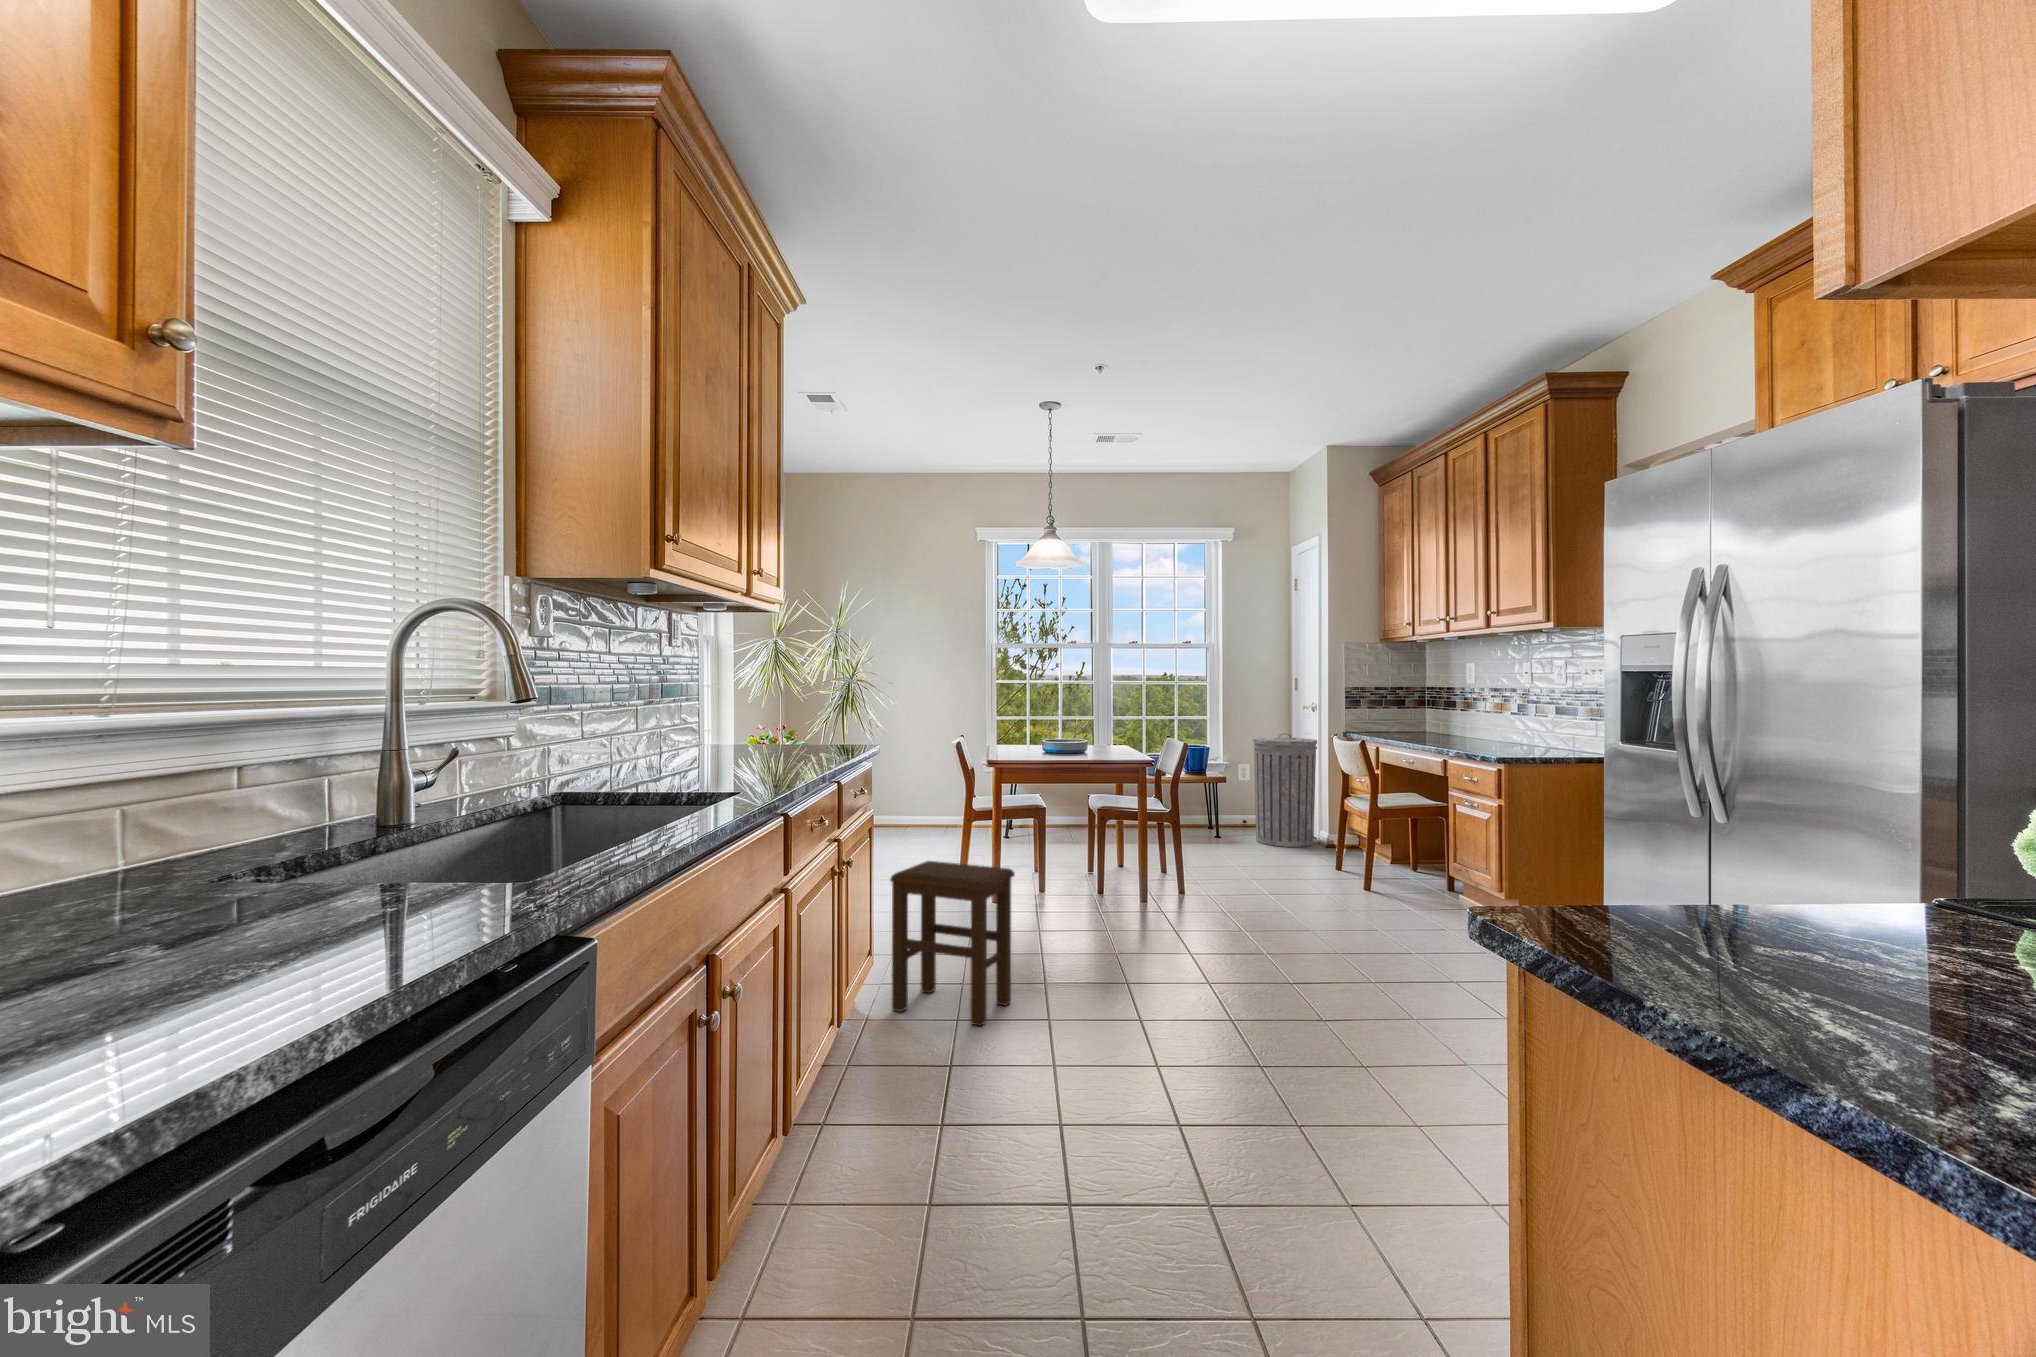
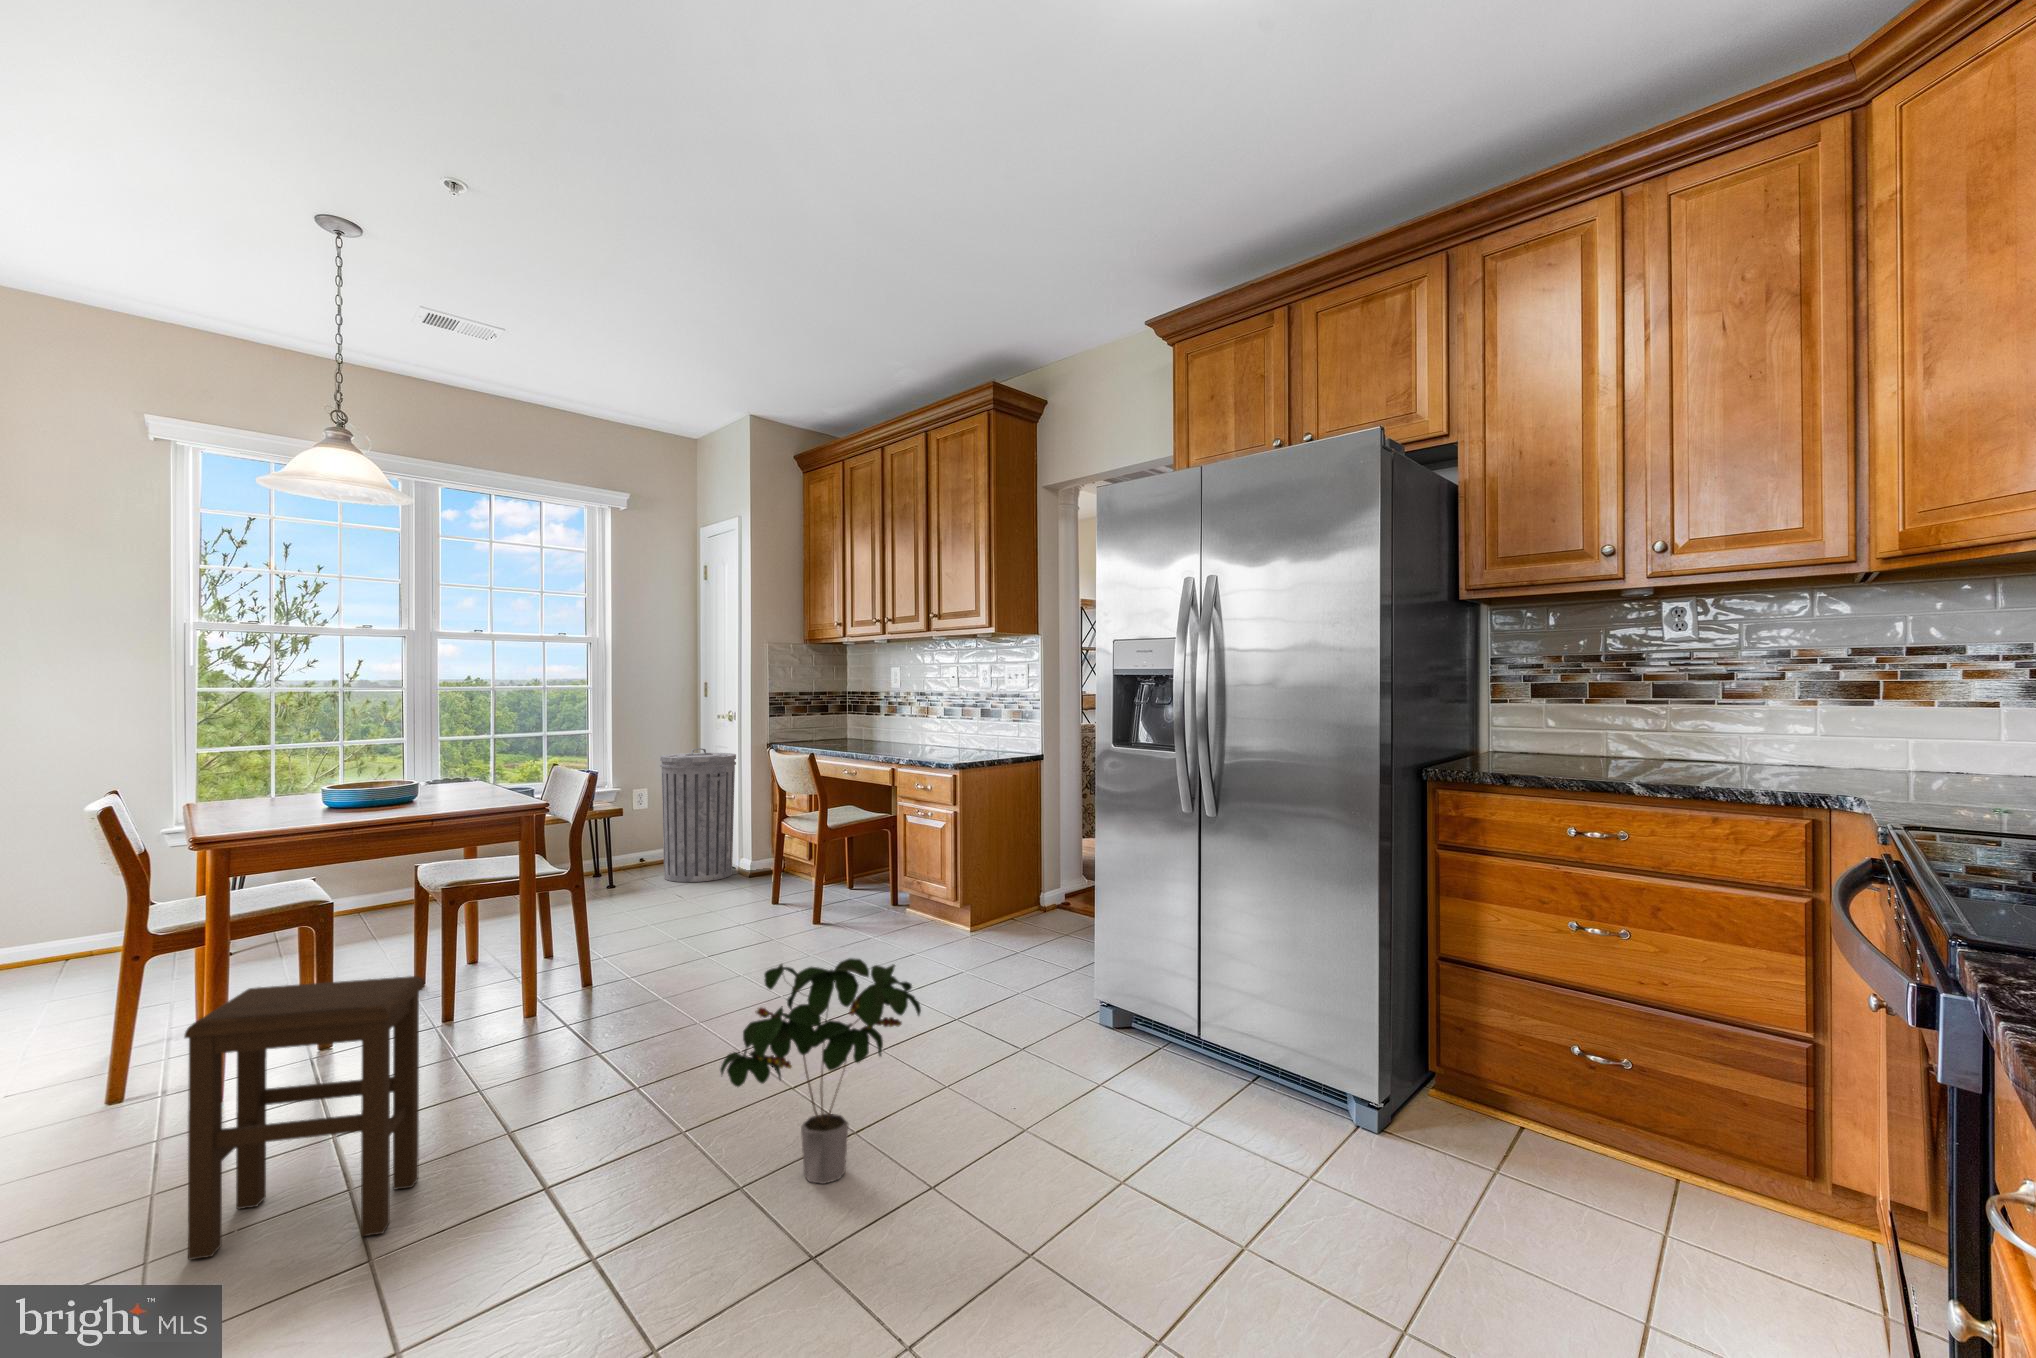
potted plant: none [1188,900,1349,1083] -> present [720,958,921,1184]

